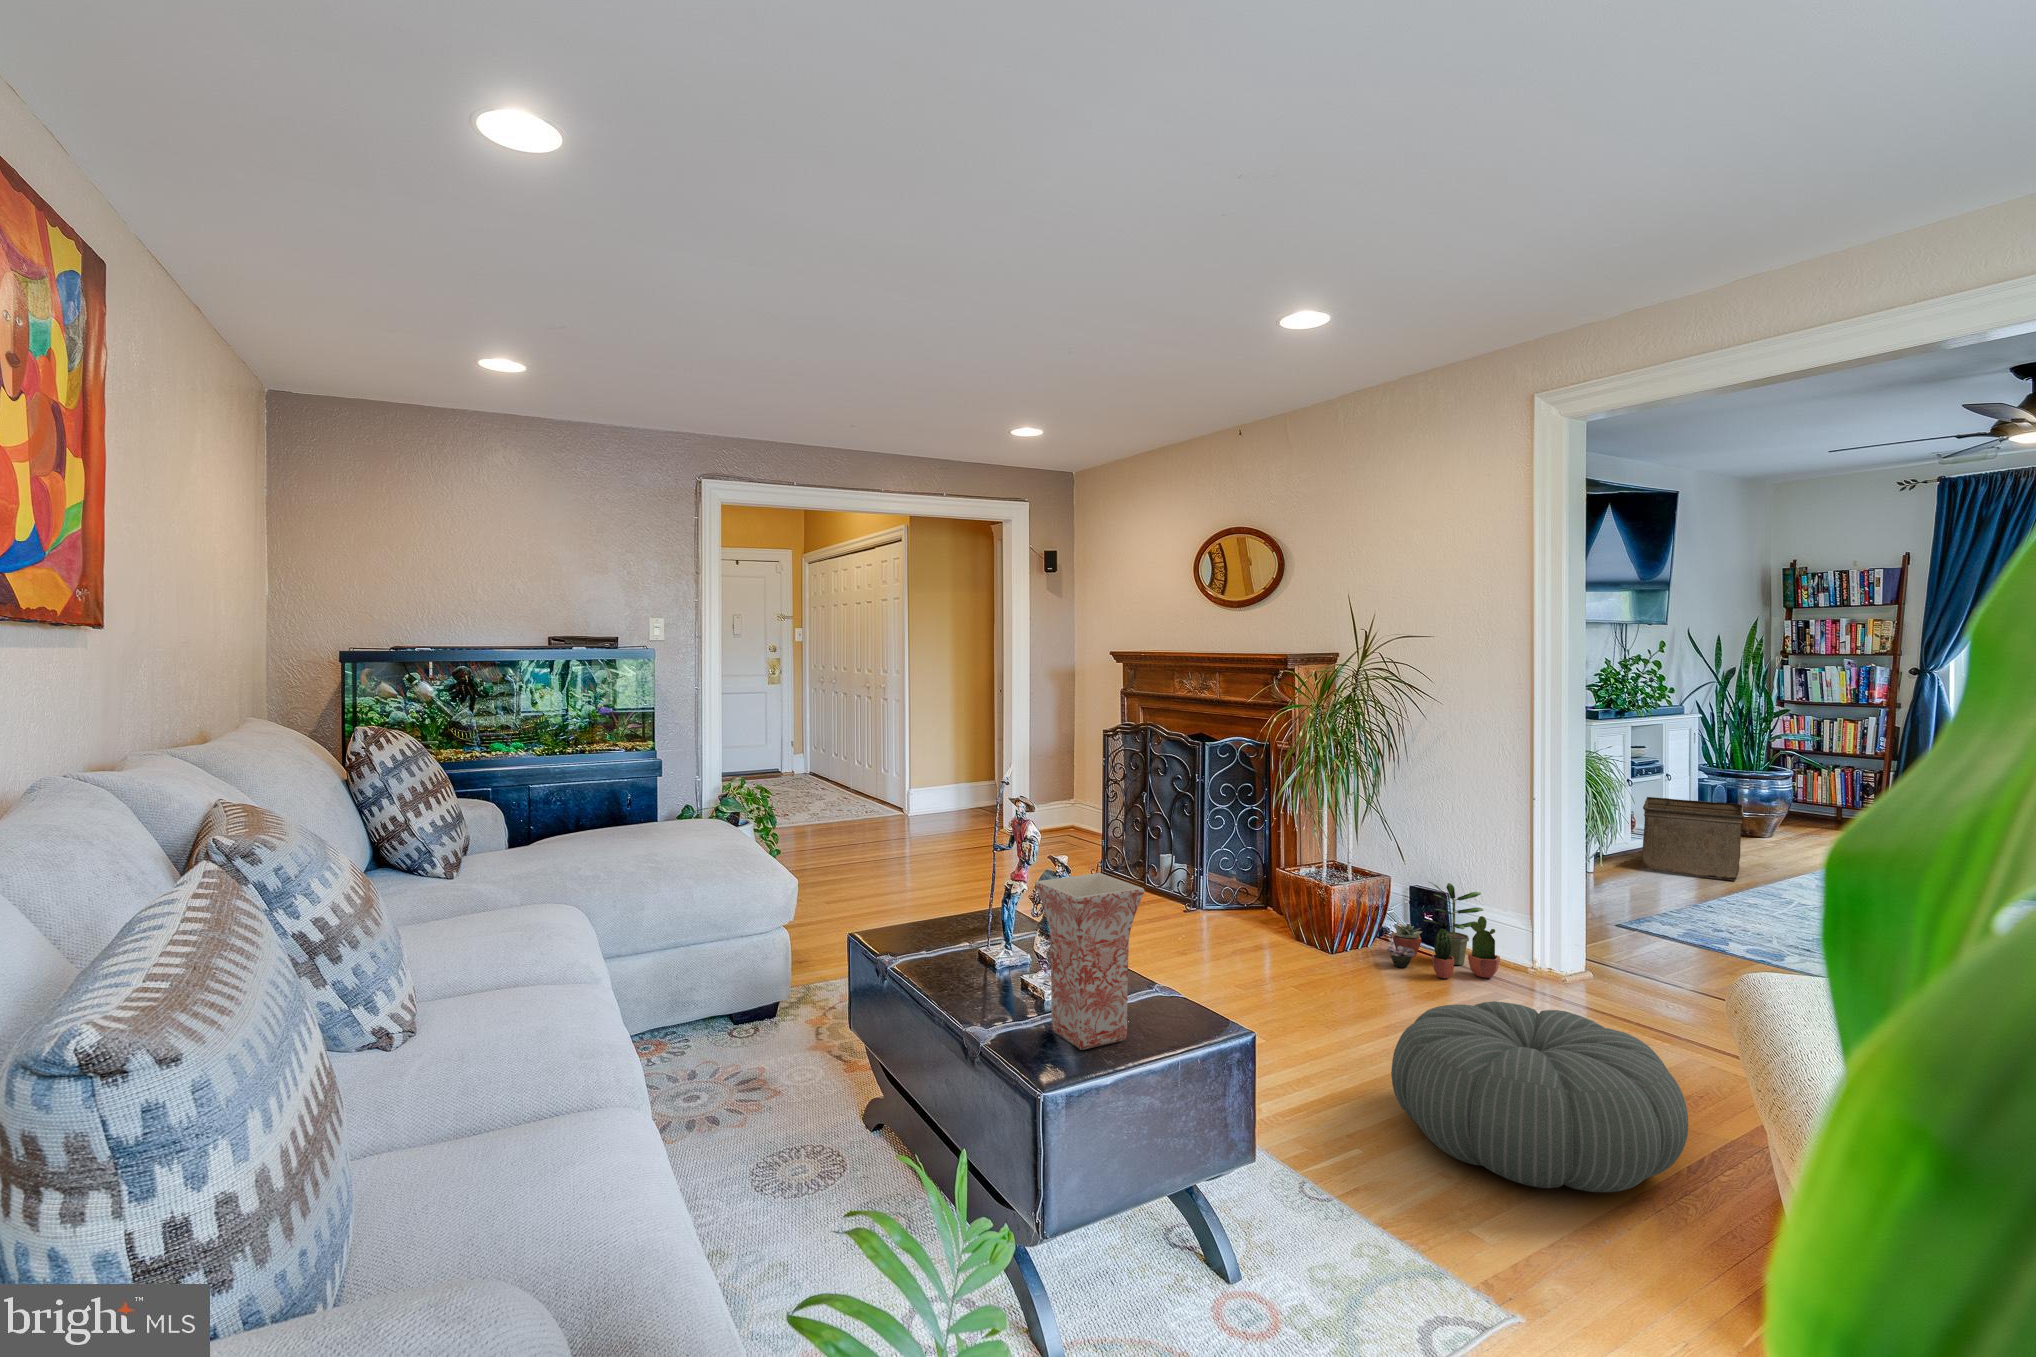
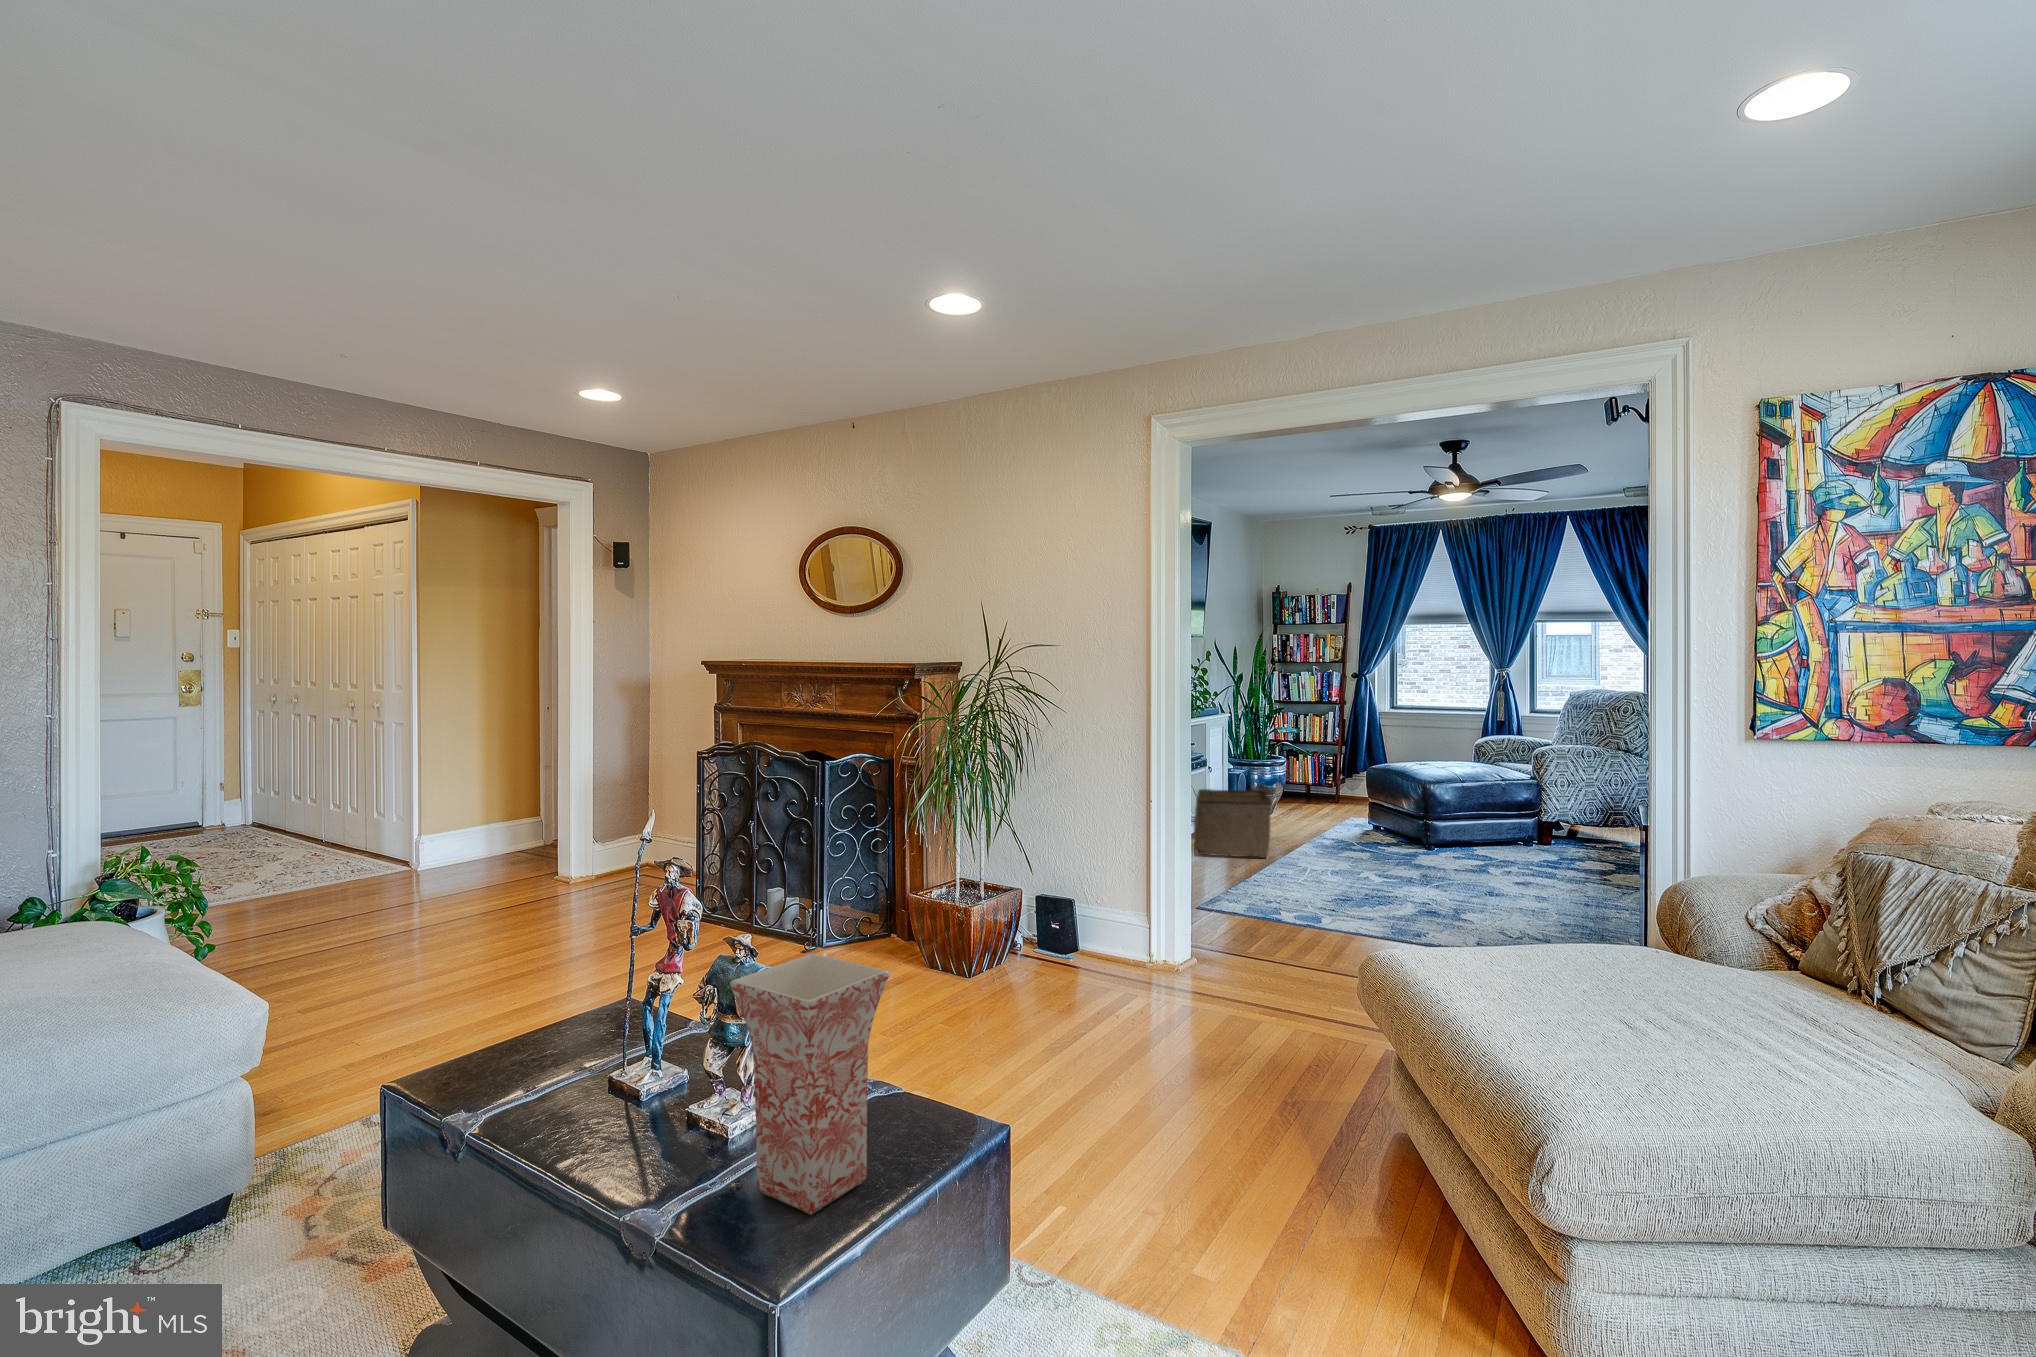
potted plant: present [1387,882,1500,978] -> none [1024,892,1128,990]
pouf: present [1391,1001,1688,1192] -> none [1091,1017,1364,1215]

